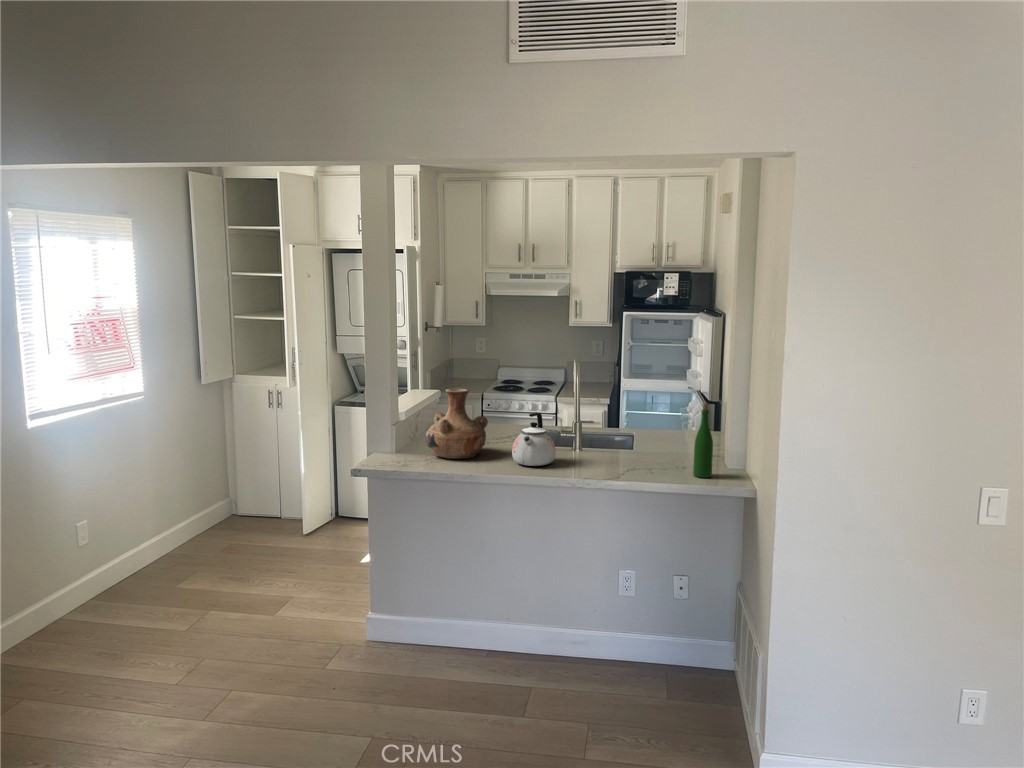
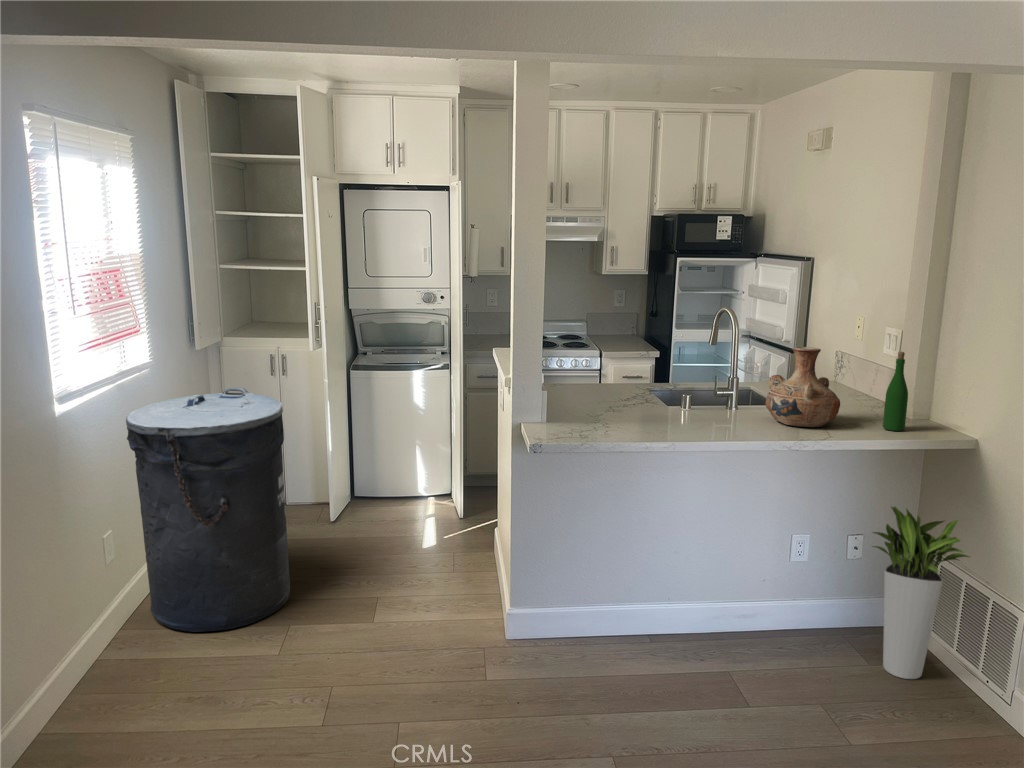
vase: present [425,389,488,459] -> present [765,347,840,427]
kettle: present [512,412,556,466] -> none [683,369,733,428]
trash can: none [99,414,236,607] -> present [126,387,290,632]
planter: none [664,548,742,718] -> present [873,506,969,679]

